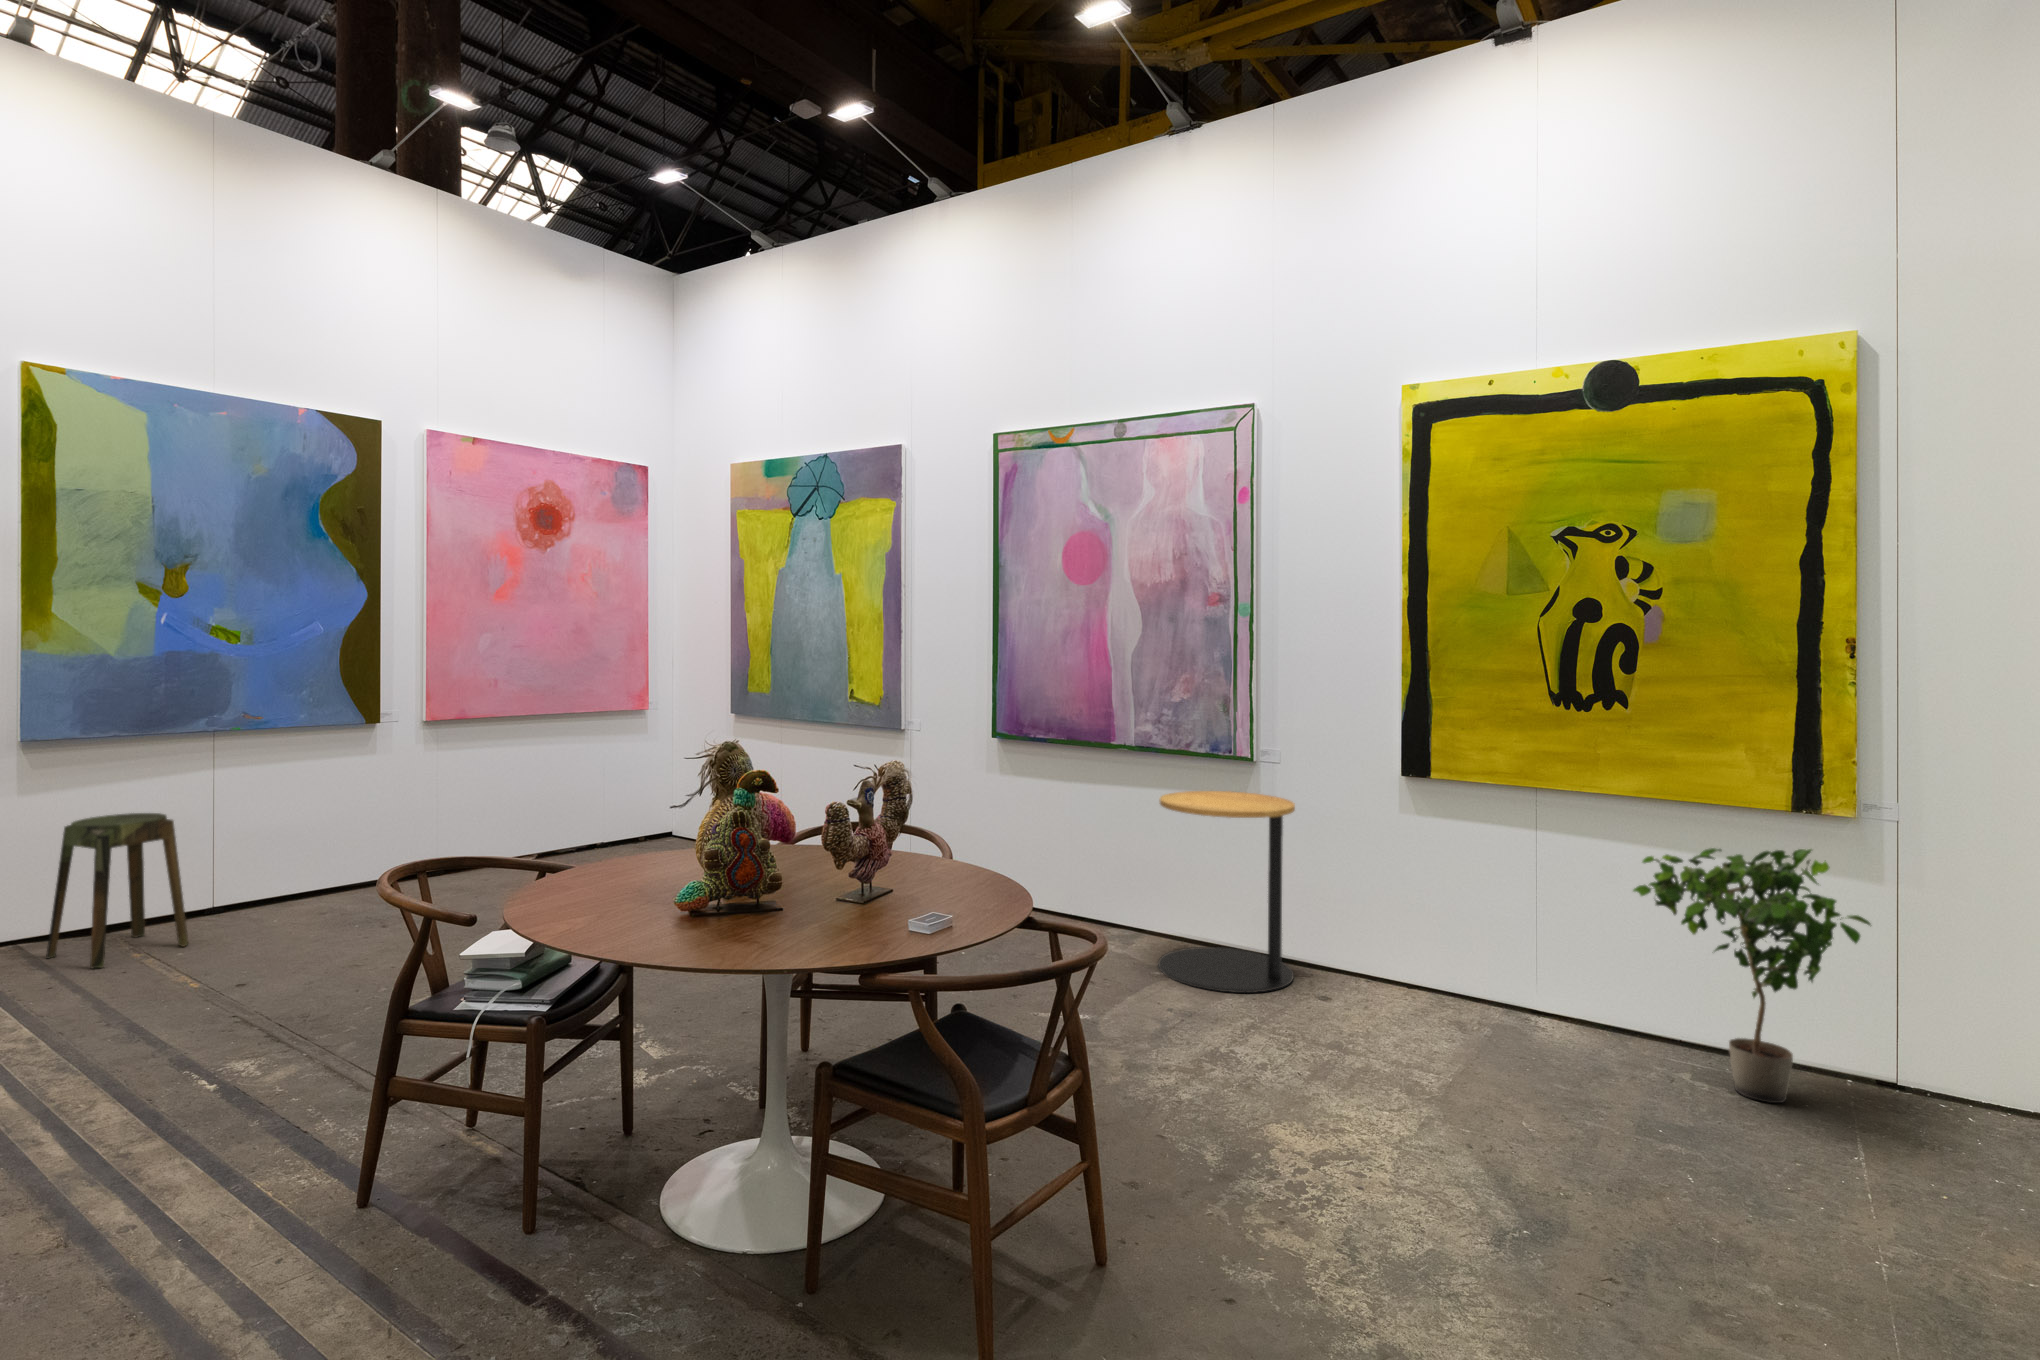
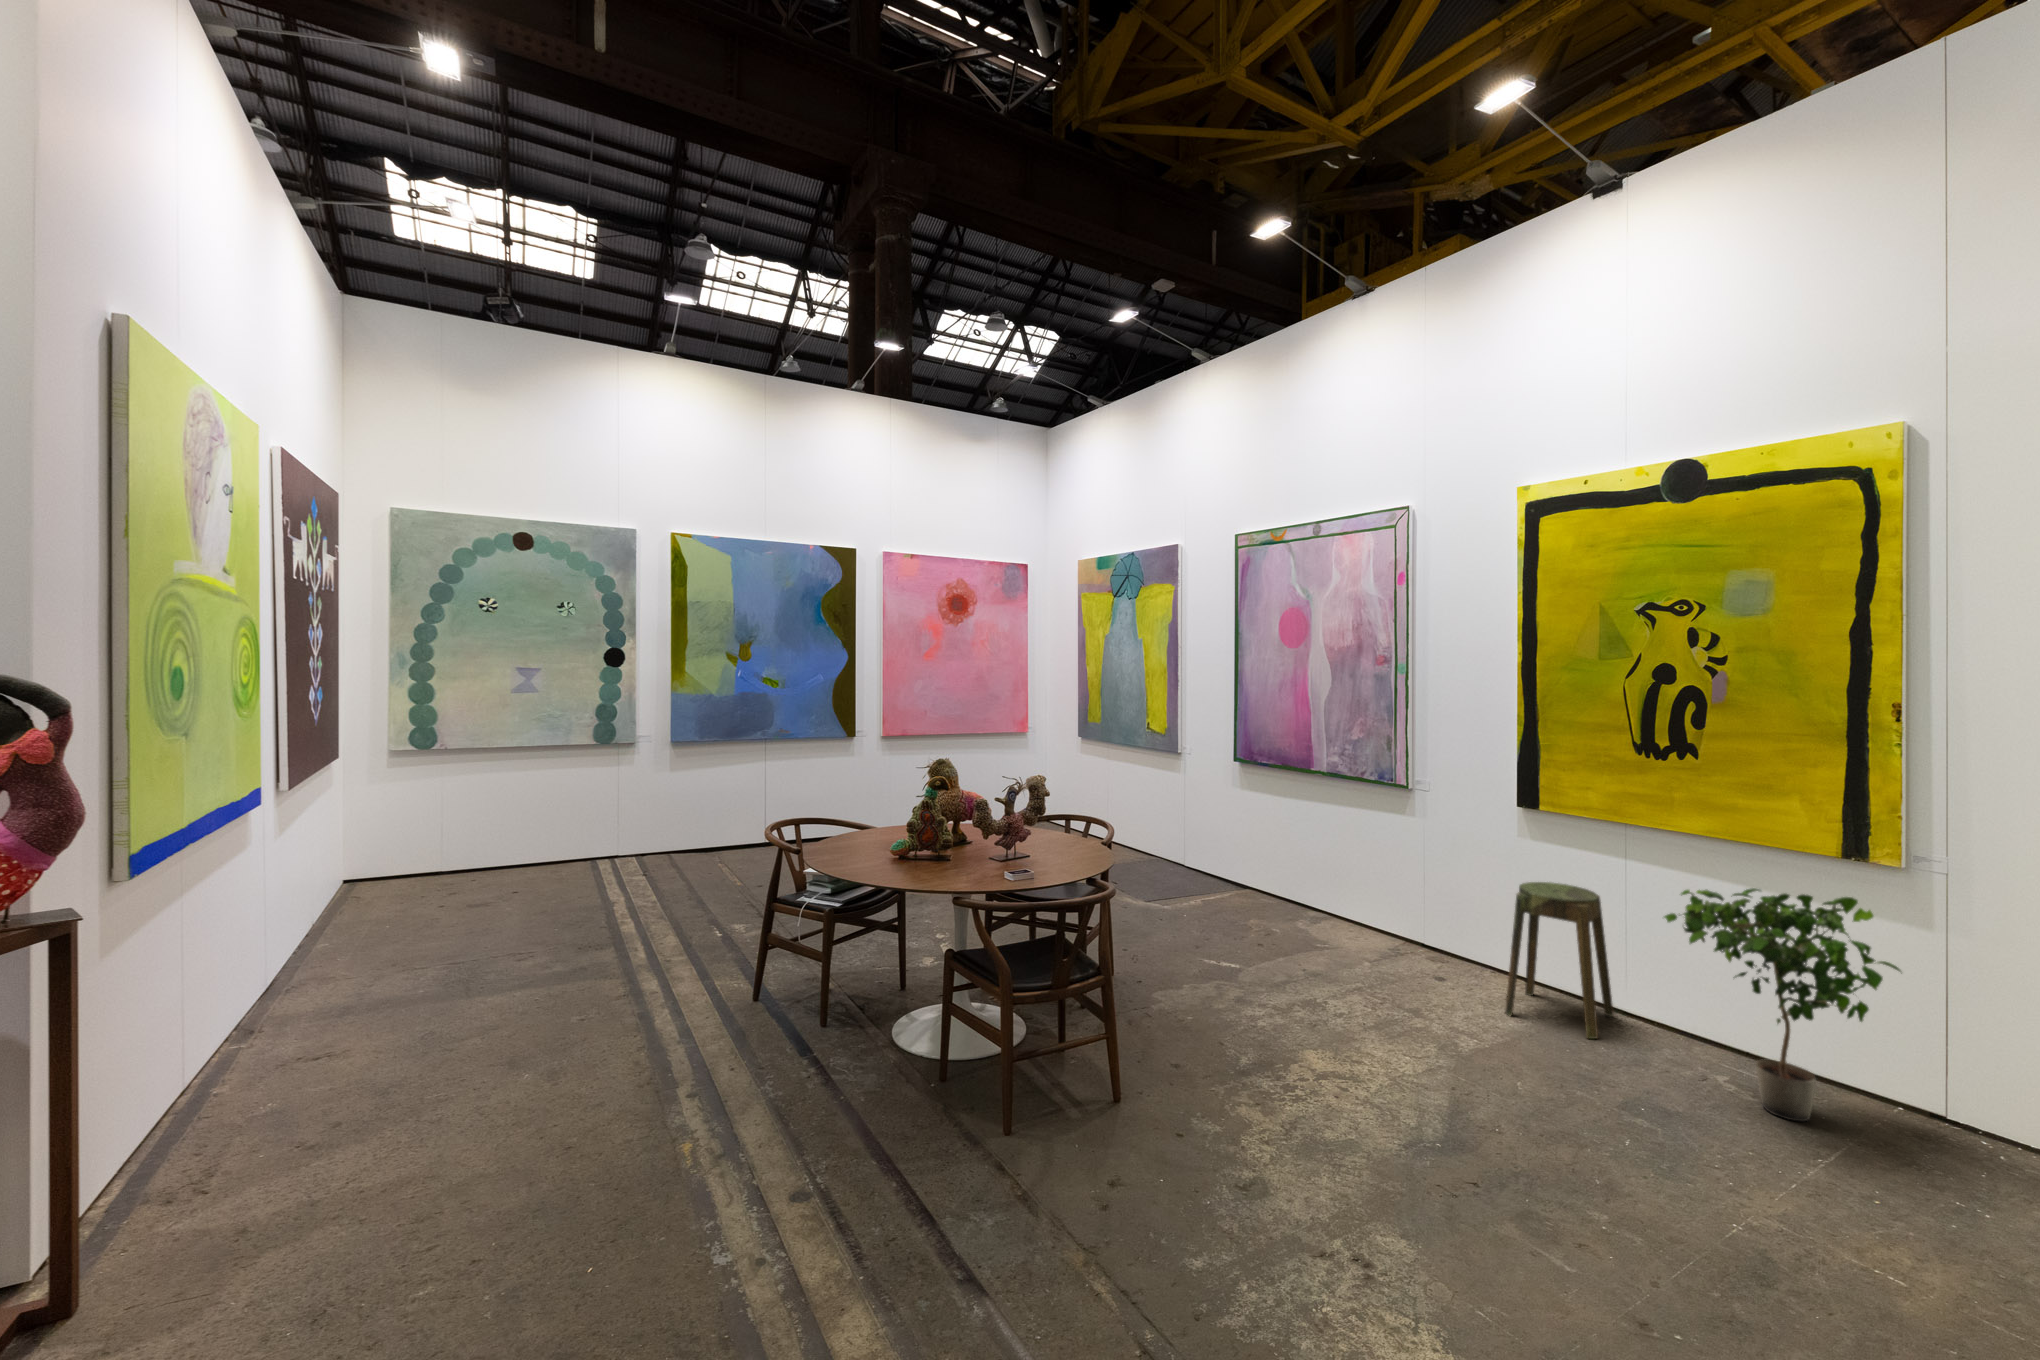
side table: present [1158,791,1295,993] -> none [1319,809,1429,970]
stool: present [46,813,188,968] -> present [1505,882,1614,1039]

